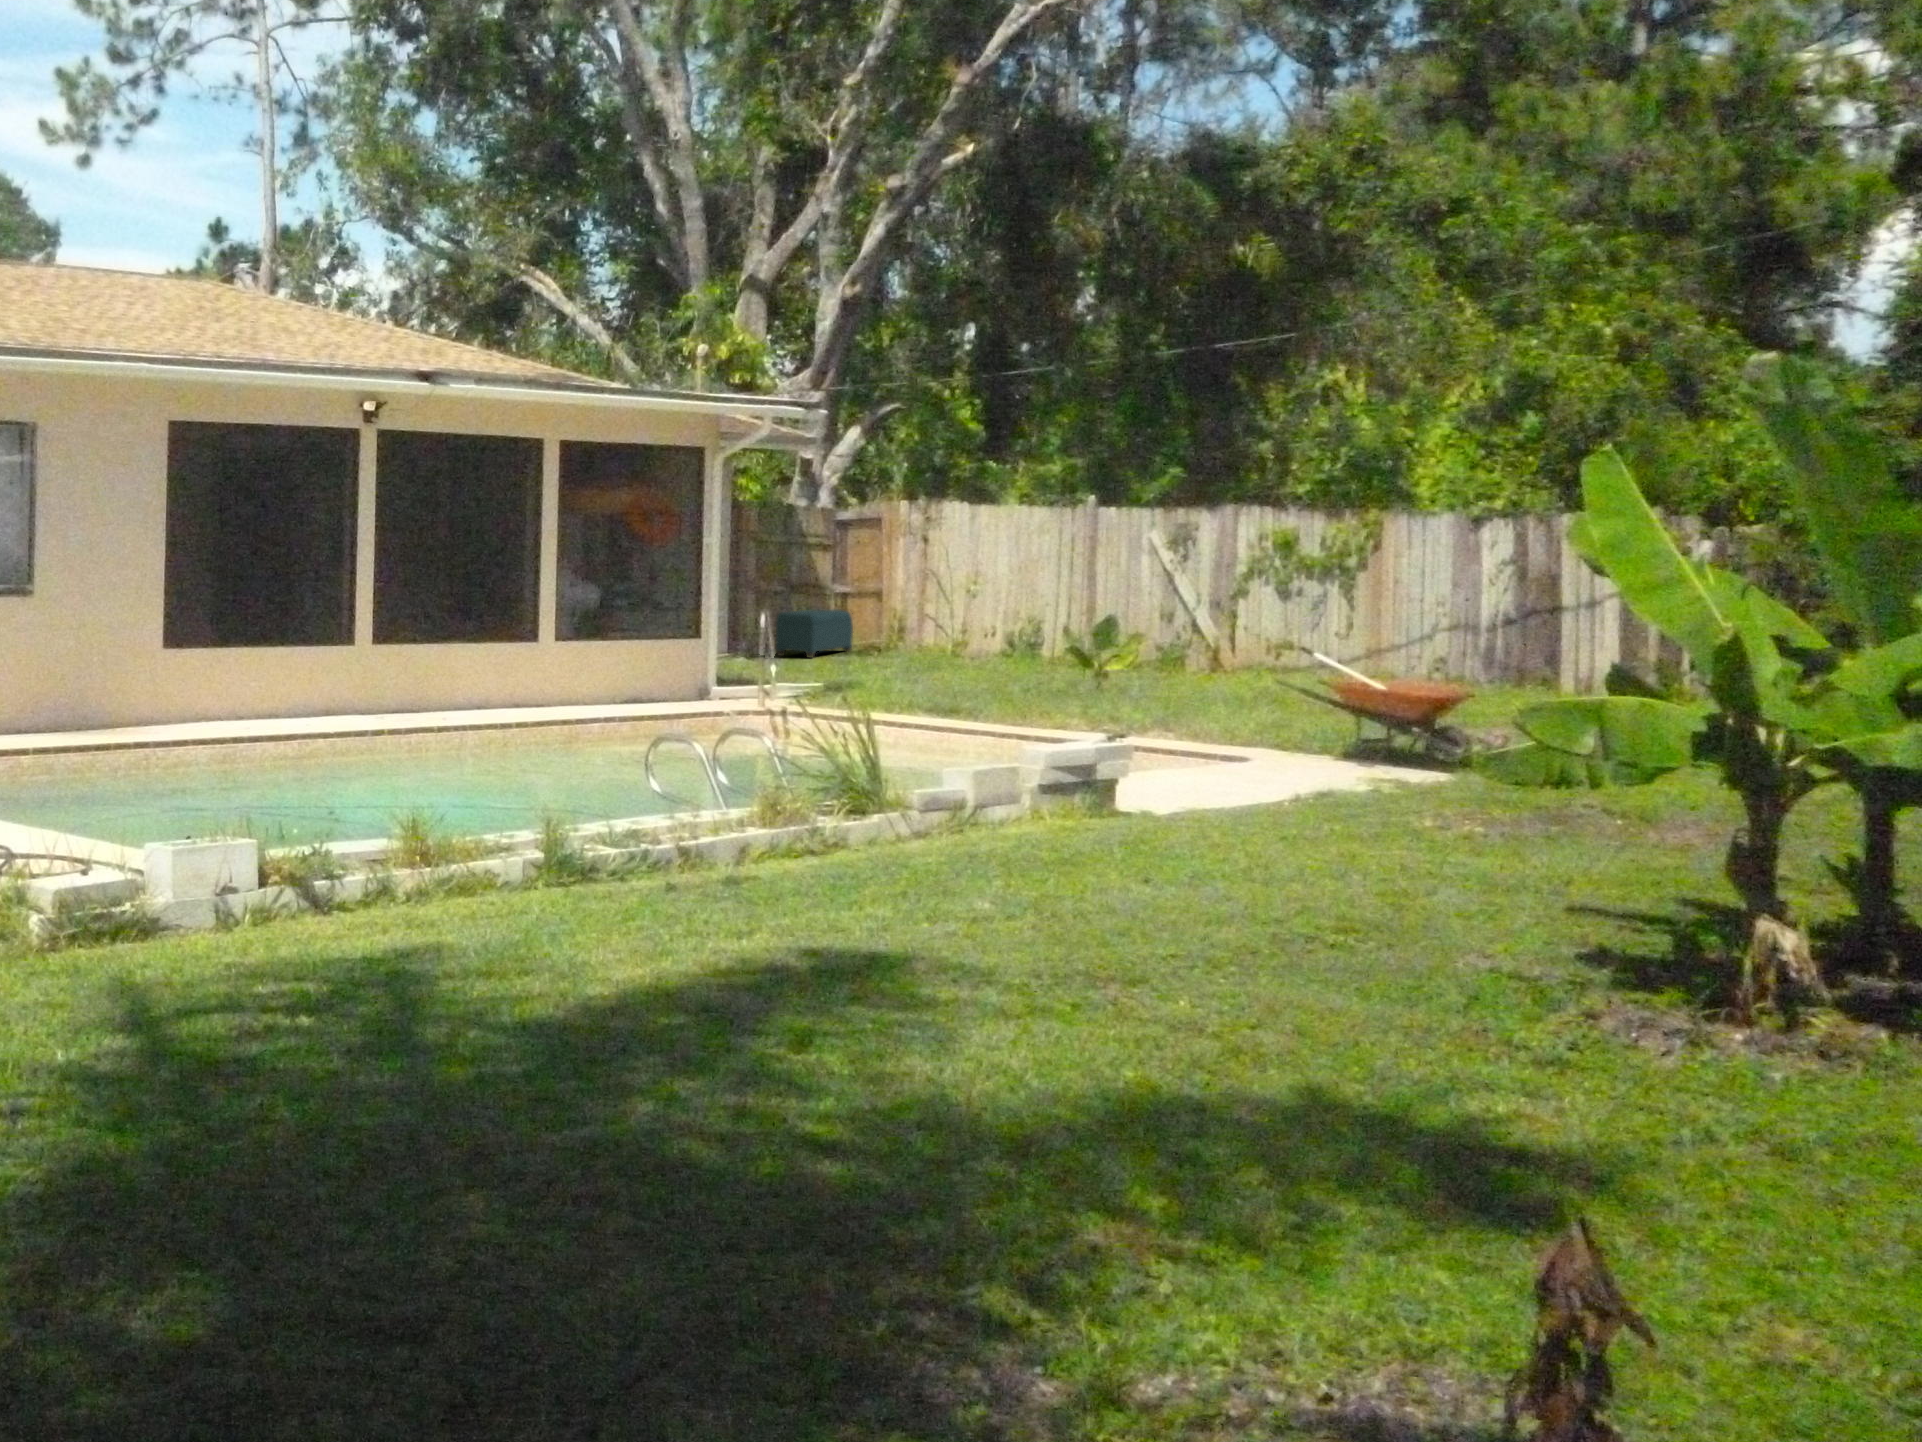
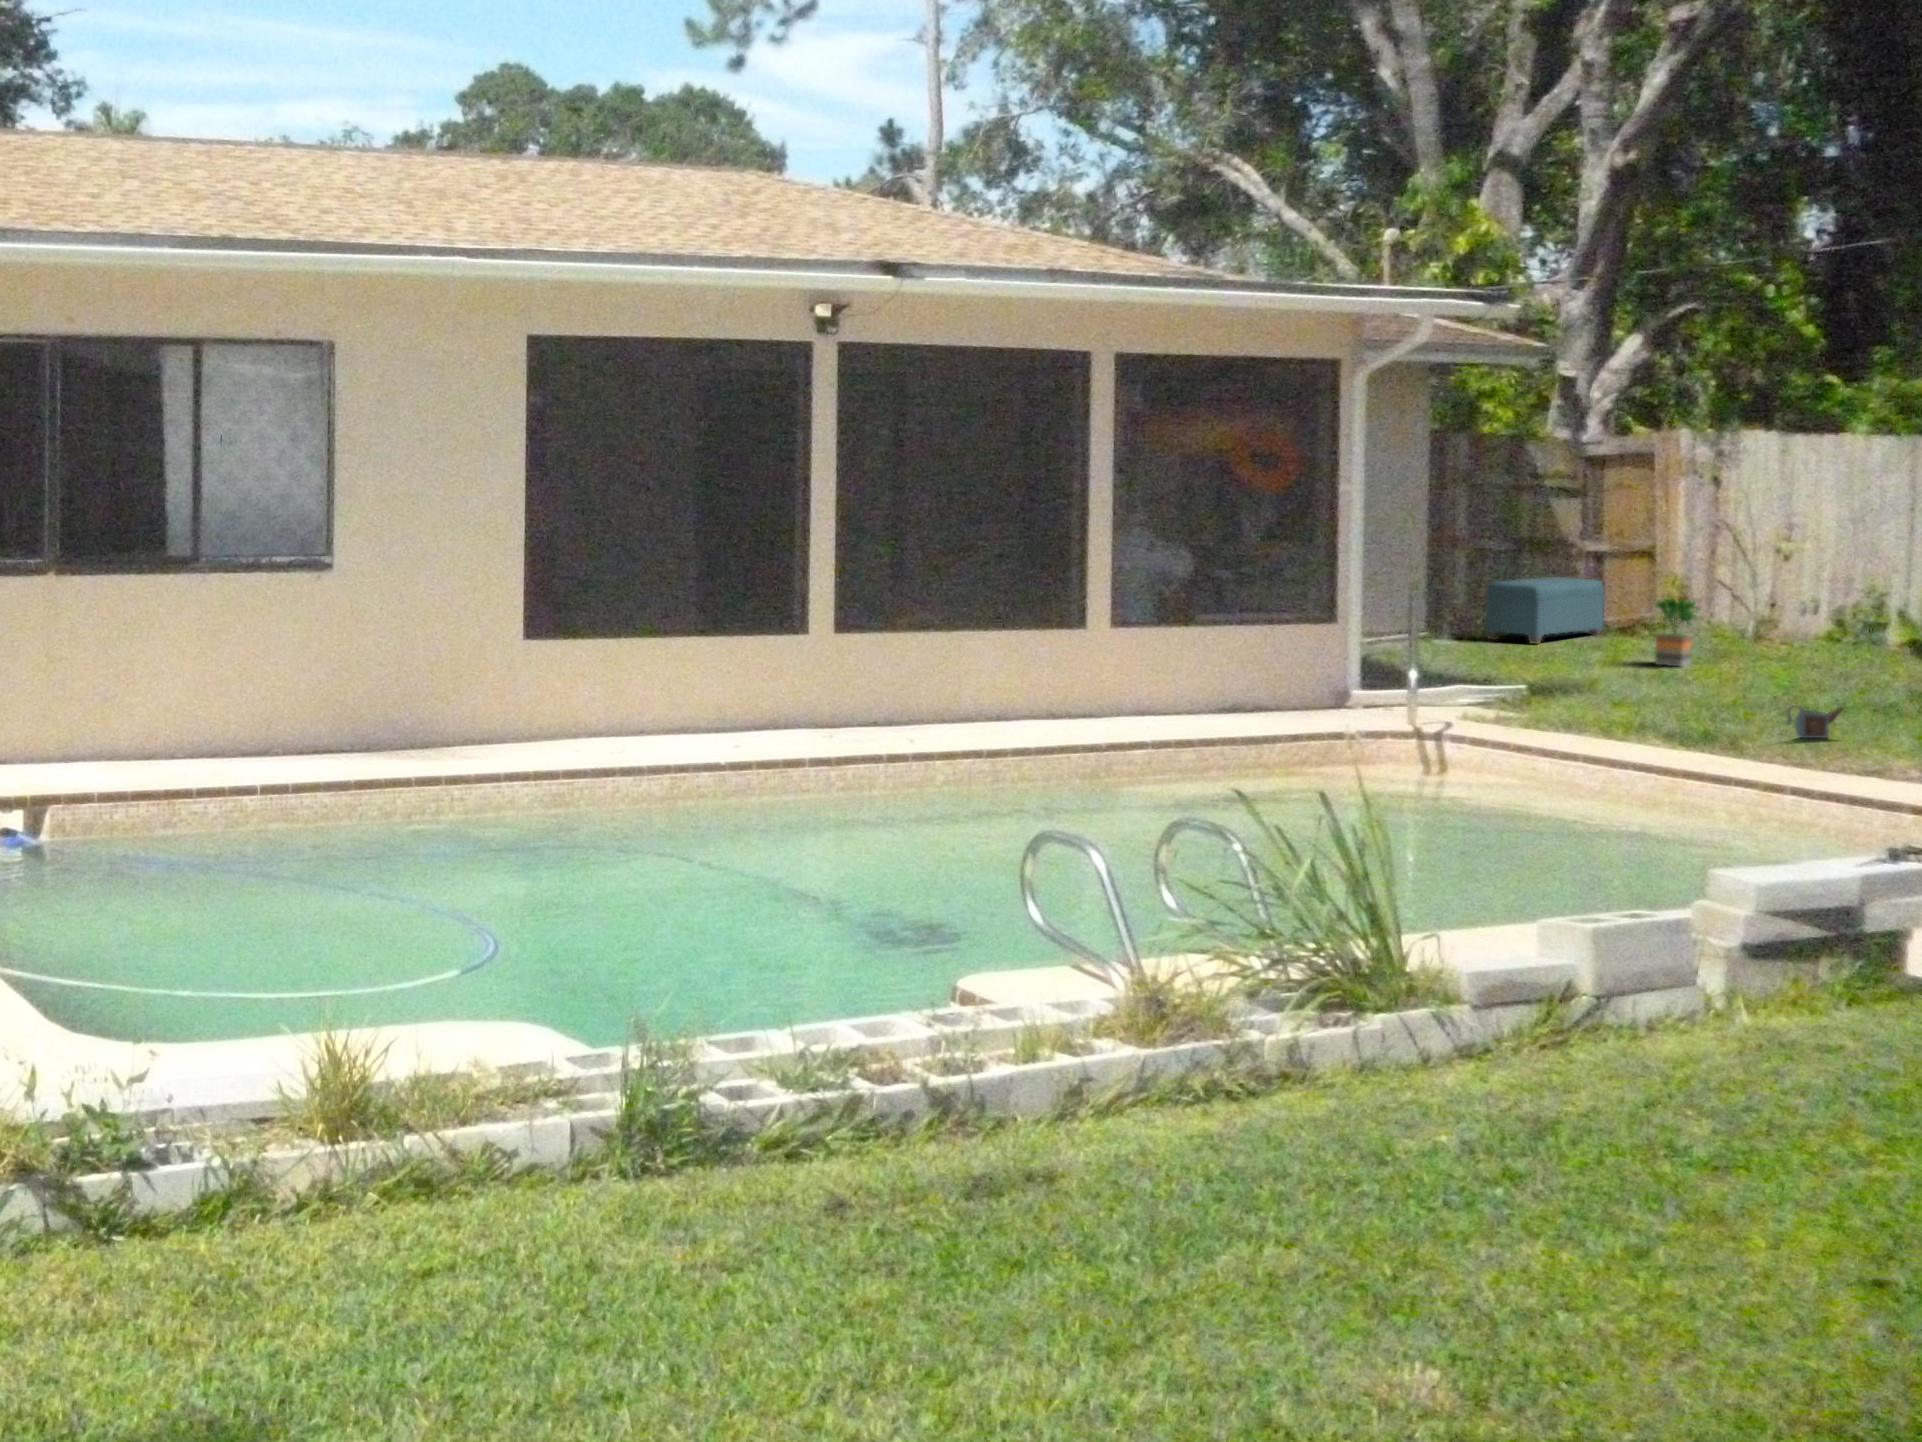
potted tree: none [895,618,928,669] -> present [1655,598,1701,667]
watering can: none [998,683,1033,705] -> present [1786,705,1843,738]

